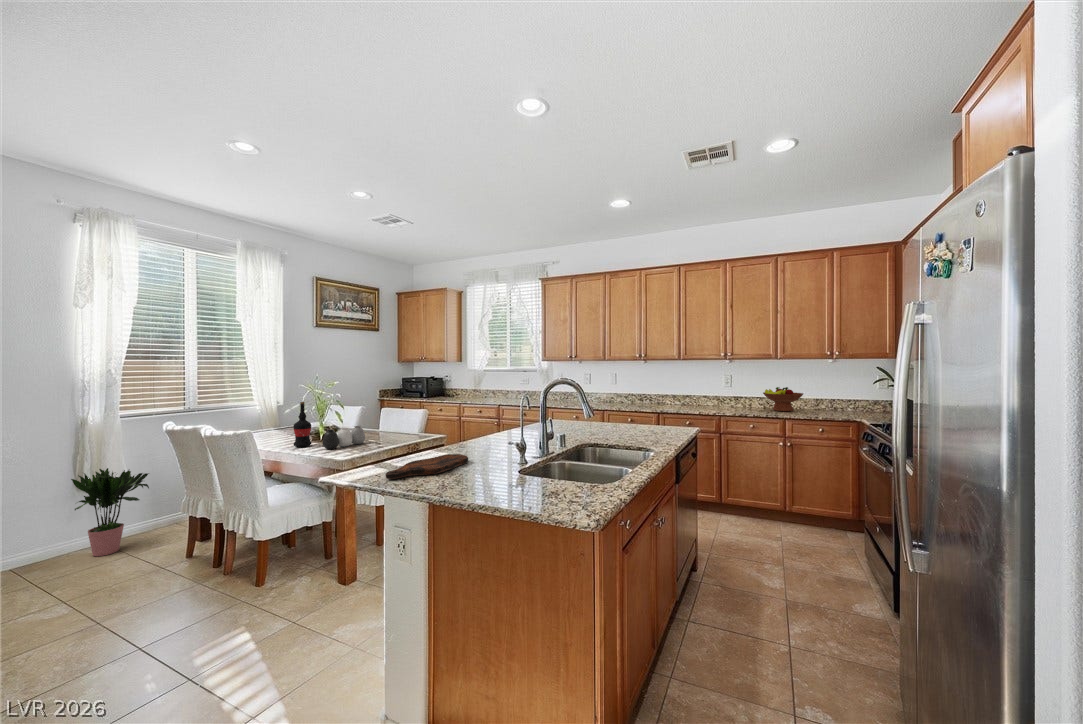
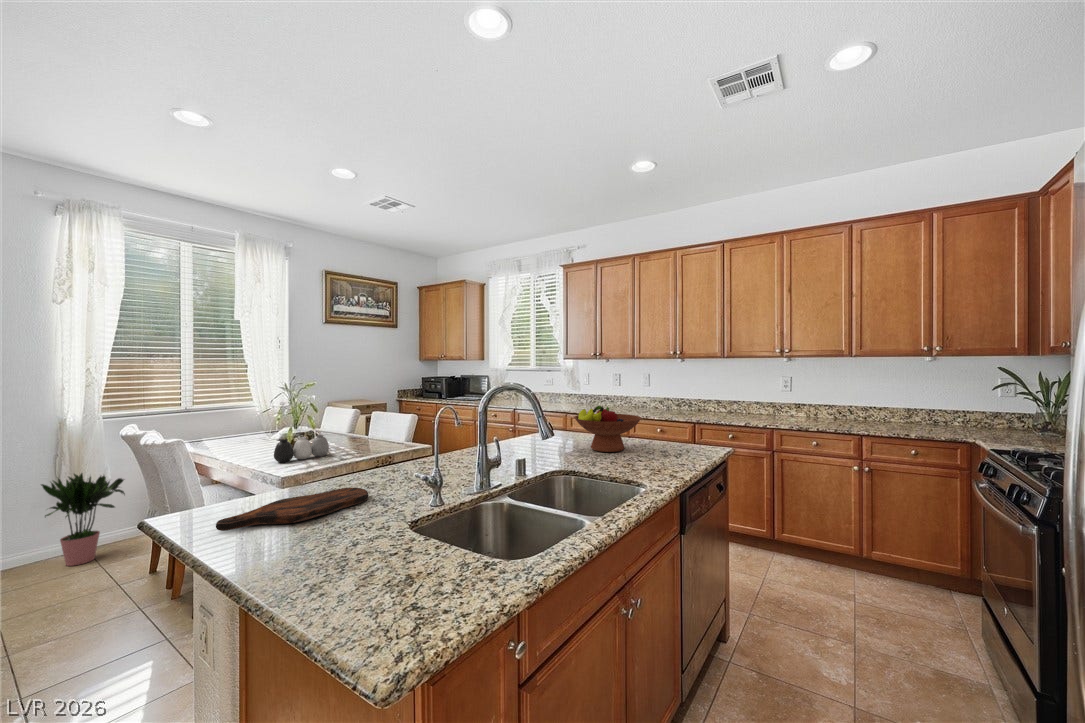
fruit bowl: present [763,387,803,411] -> present [574,406,642,452]
wine bottle: present [293,402,311,447] -> none [248,407,270,458]

